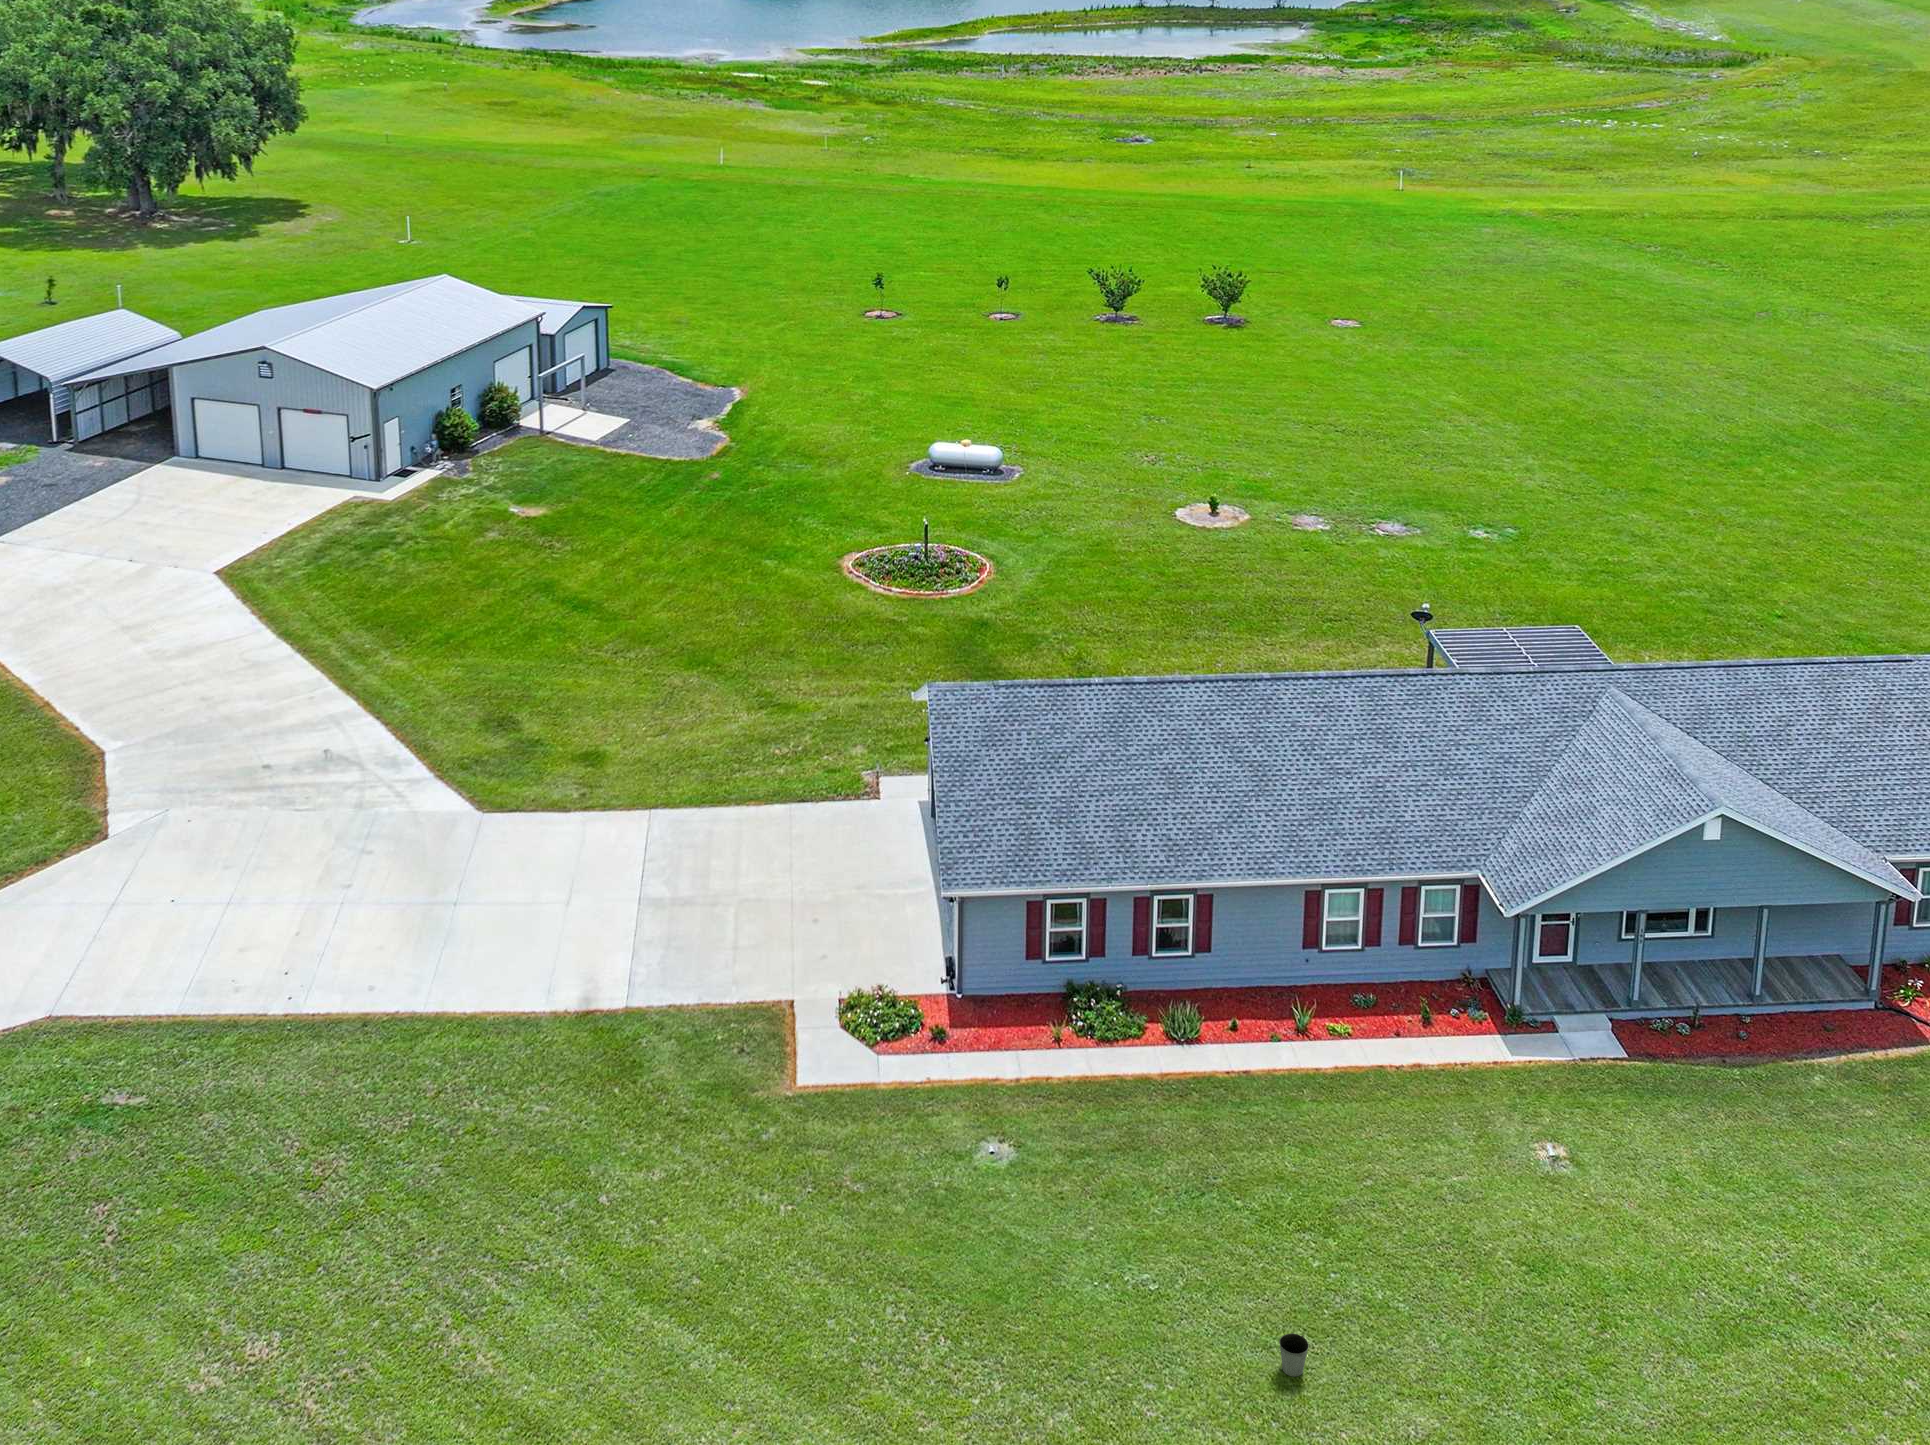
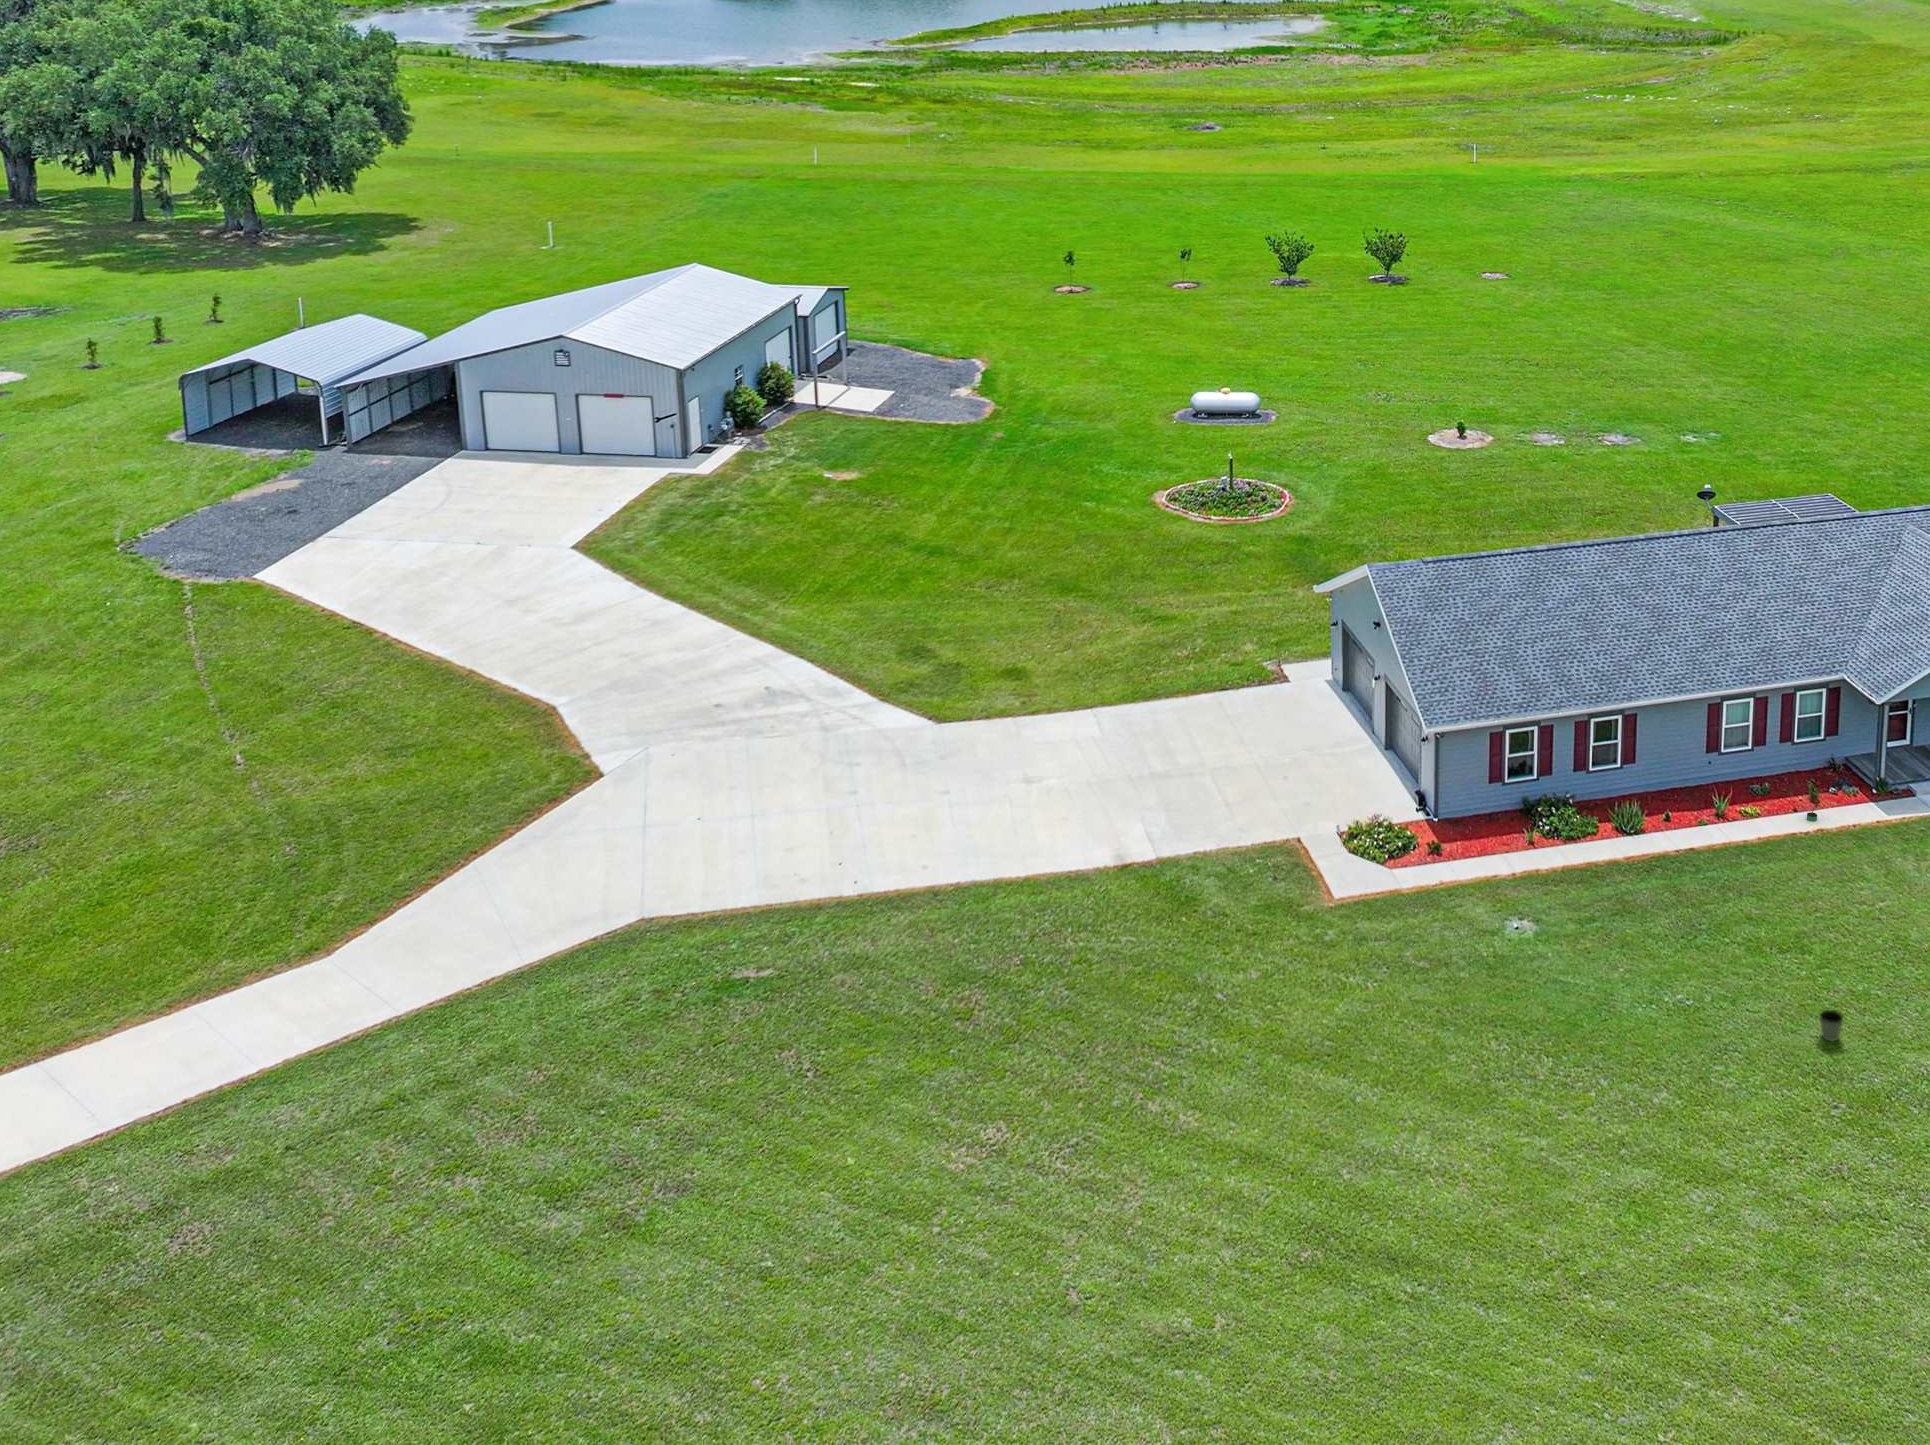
potted plant: none [1410,1007,1433,1050] -> present [1803,787,1822,822]

